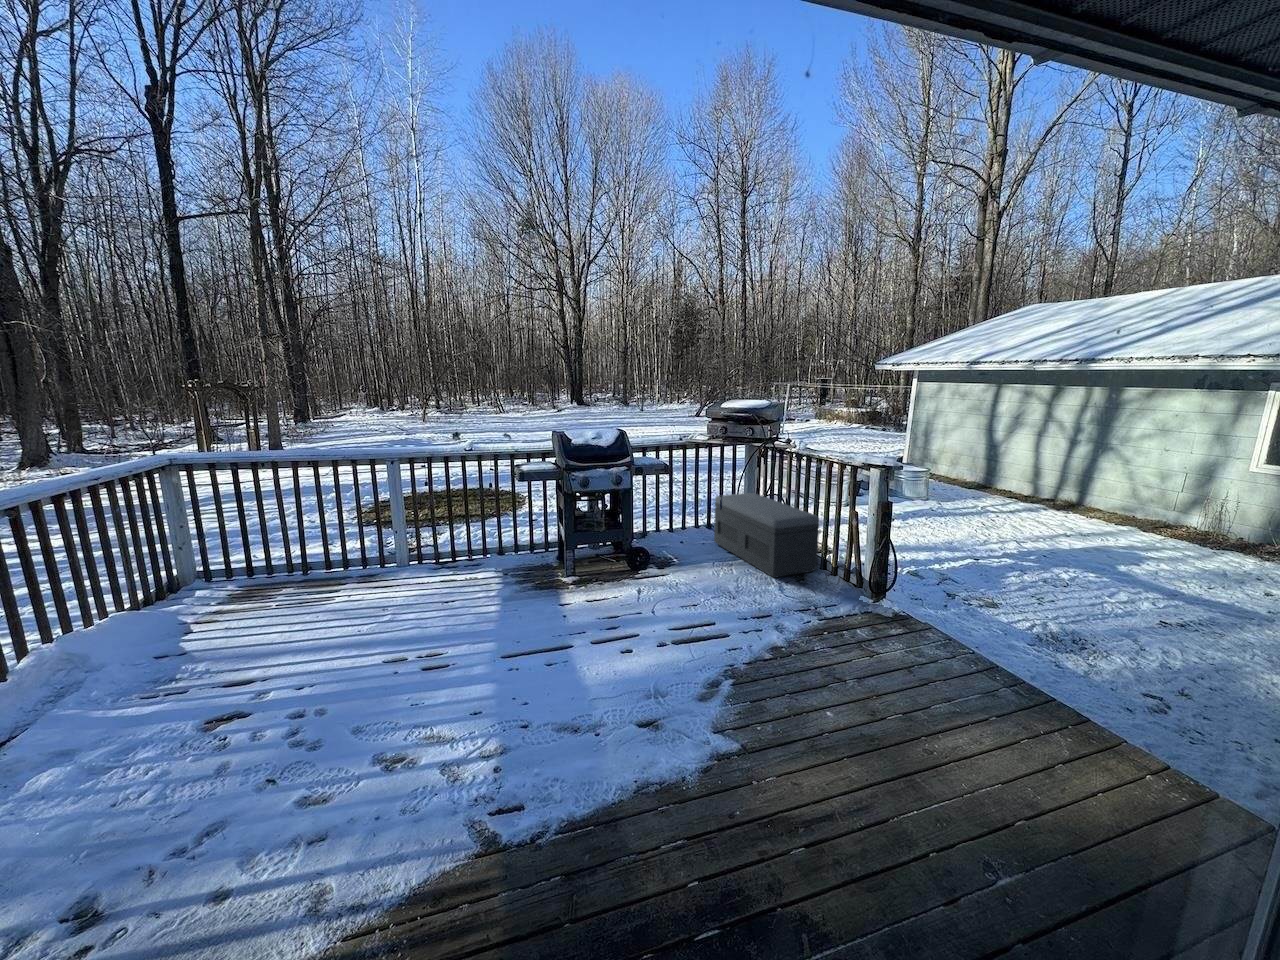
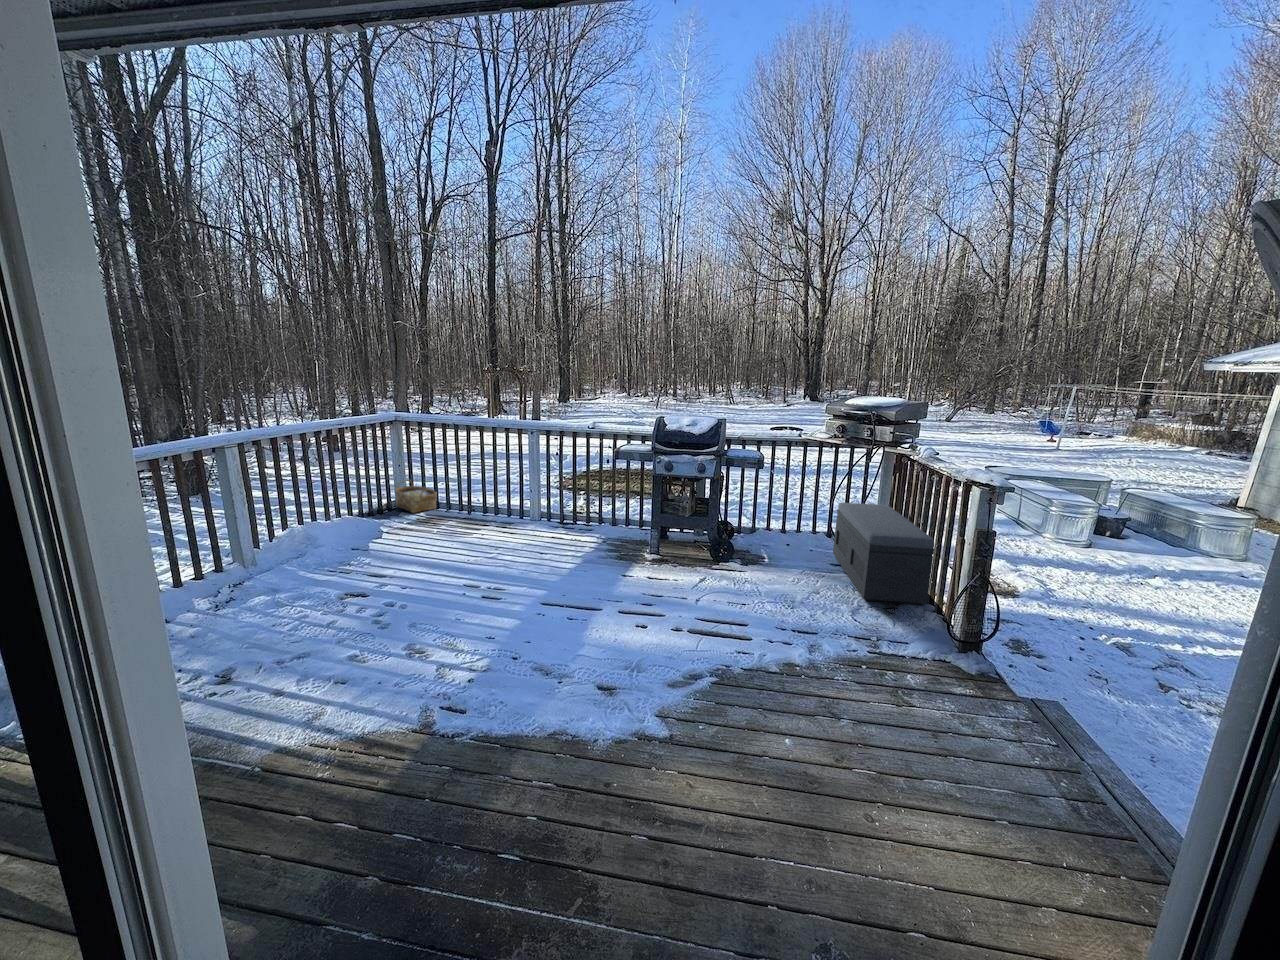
woven basket: none [180,544,248,587] -> present [395,479,437,513]

